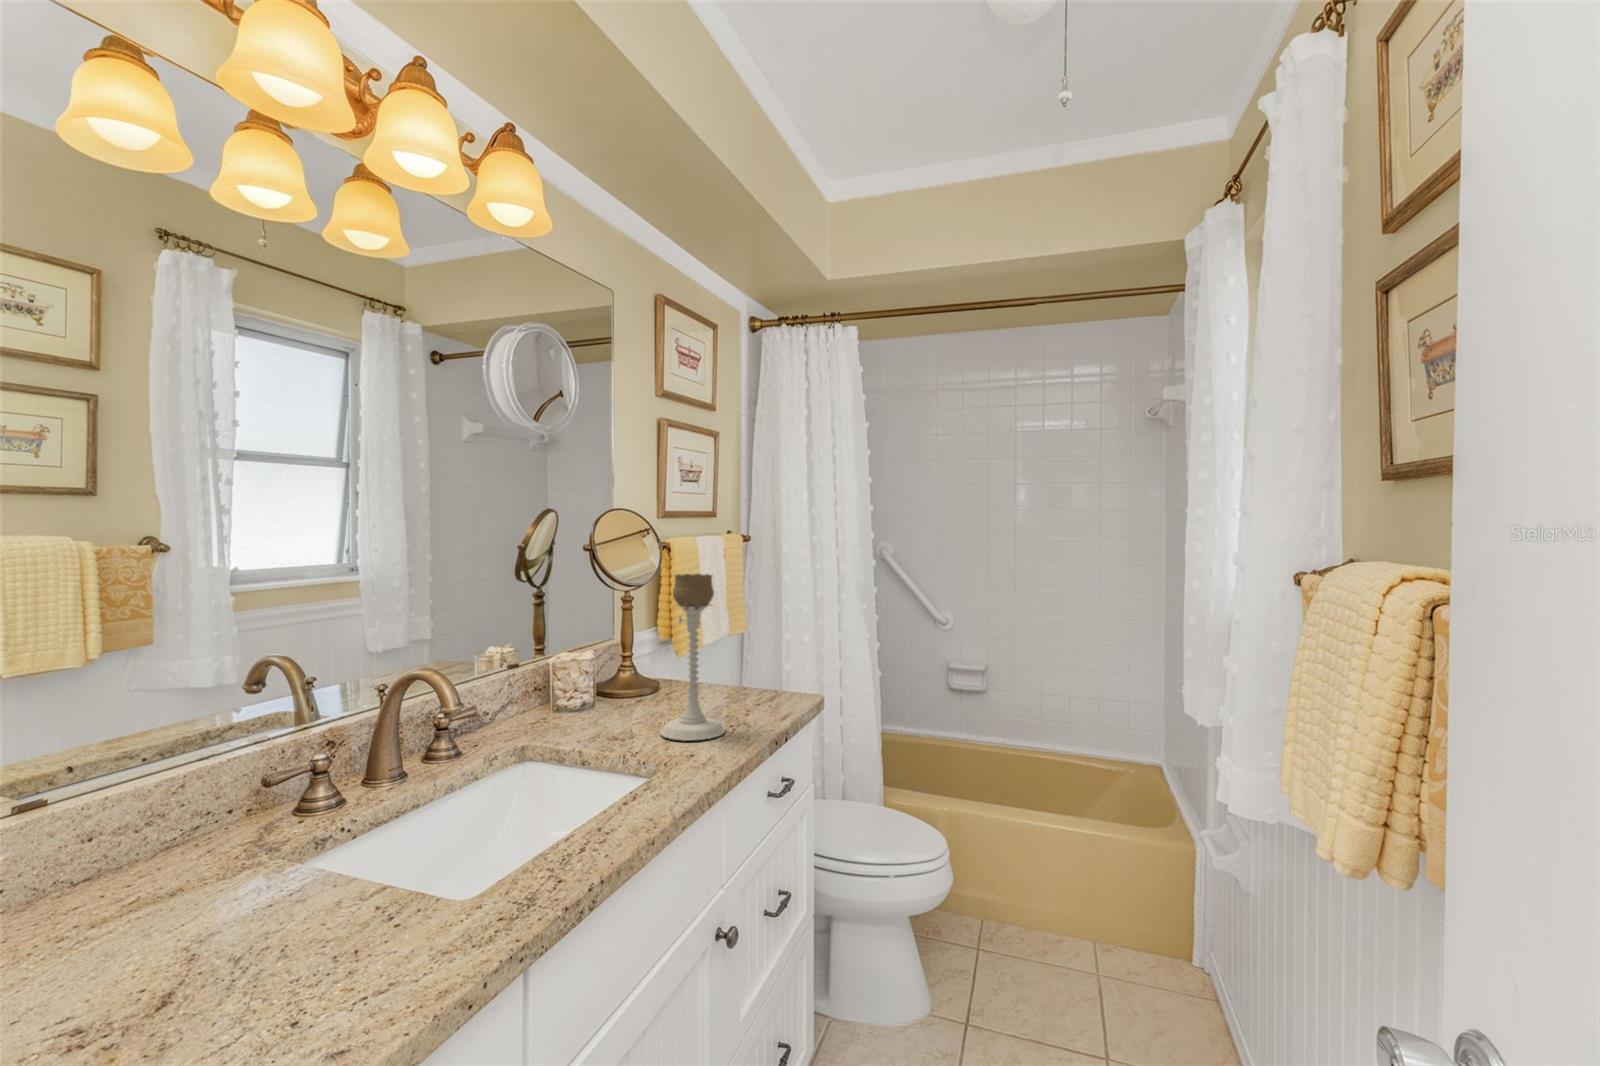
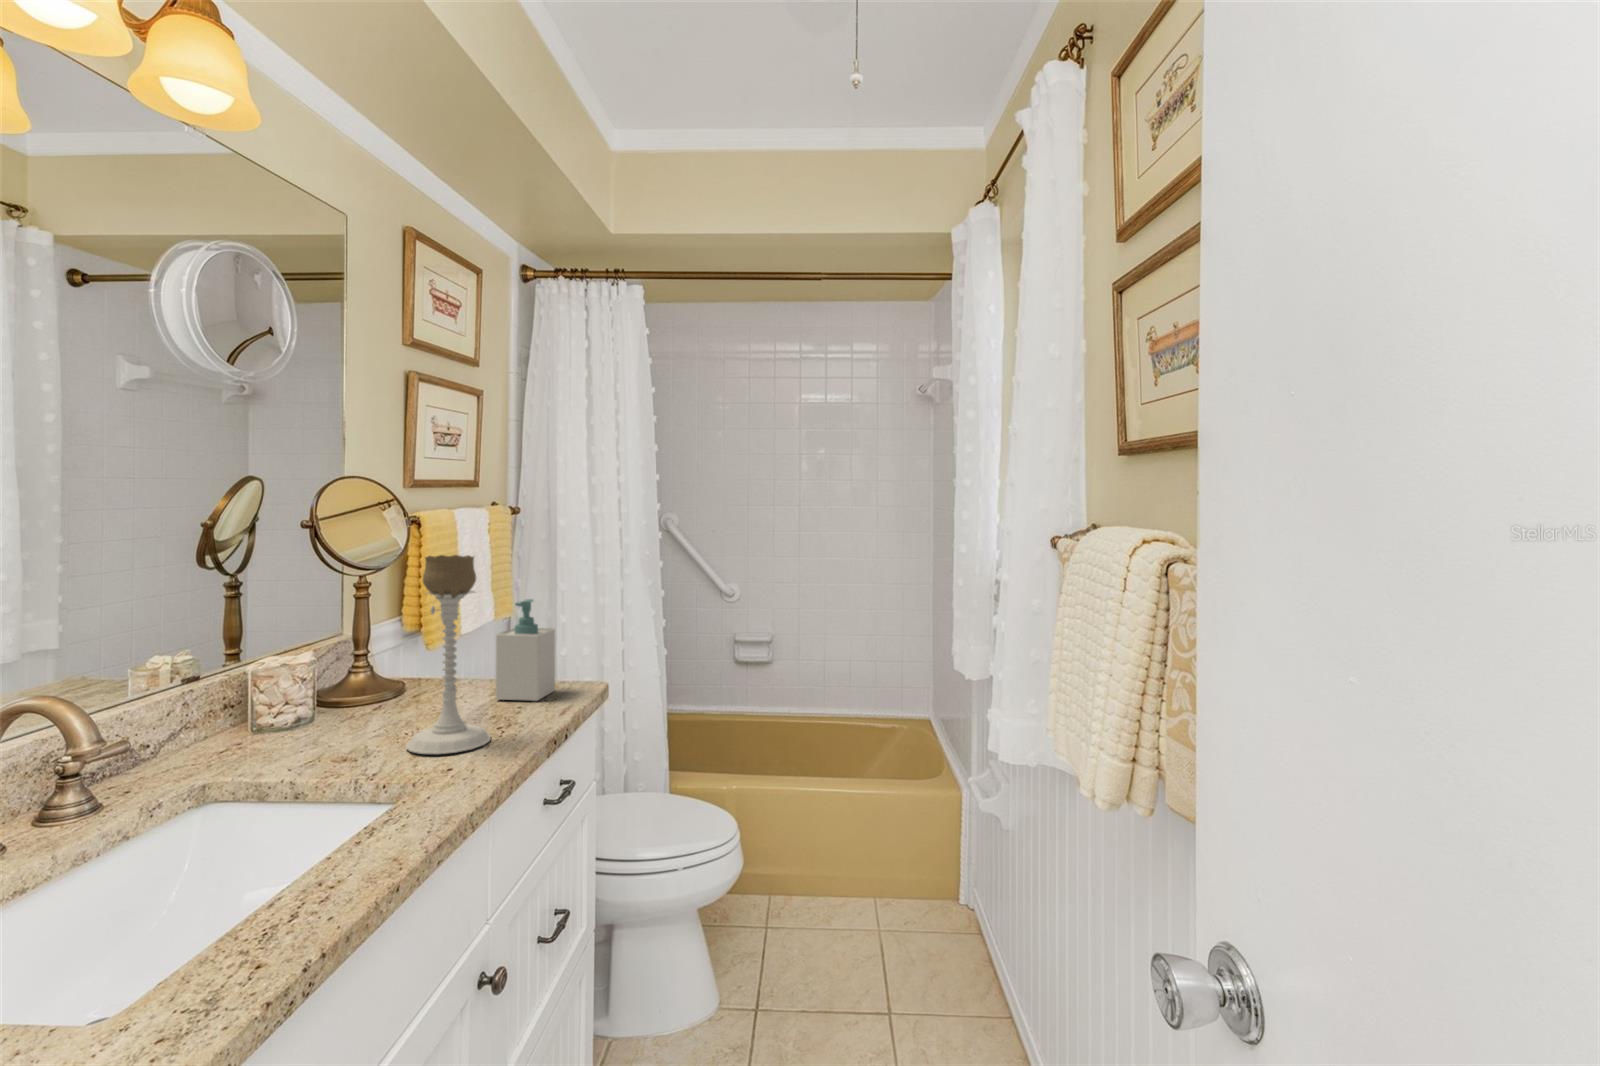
soap bottle: none [730,613,779,702] -> present [496,599,555,701]

